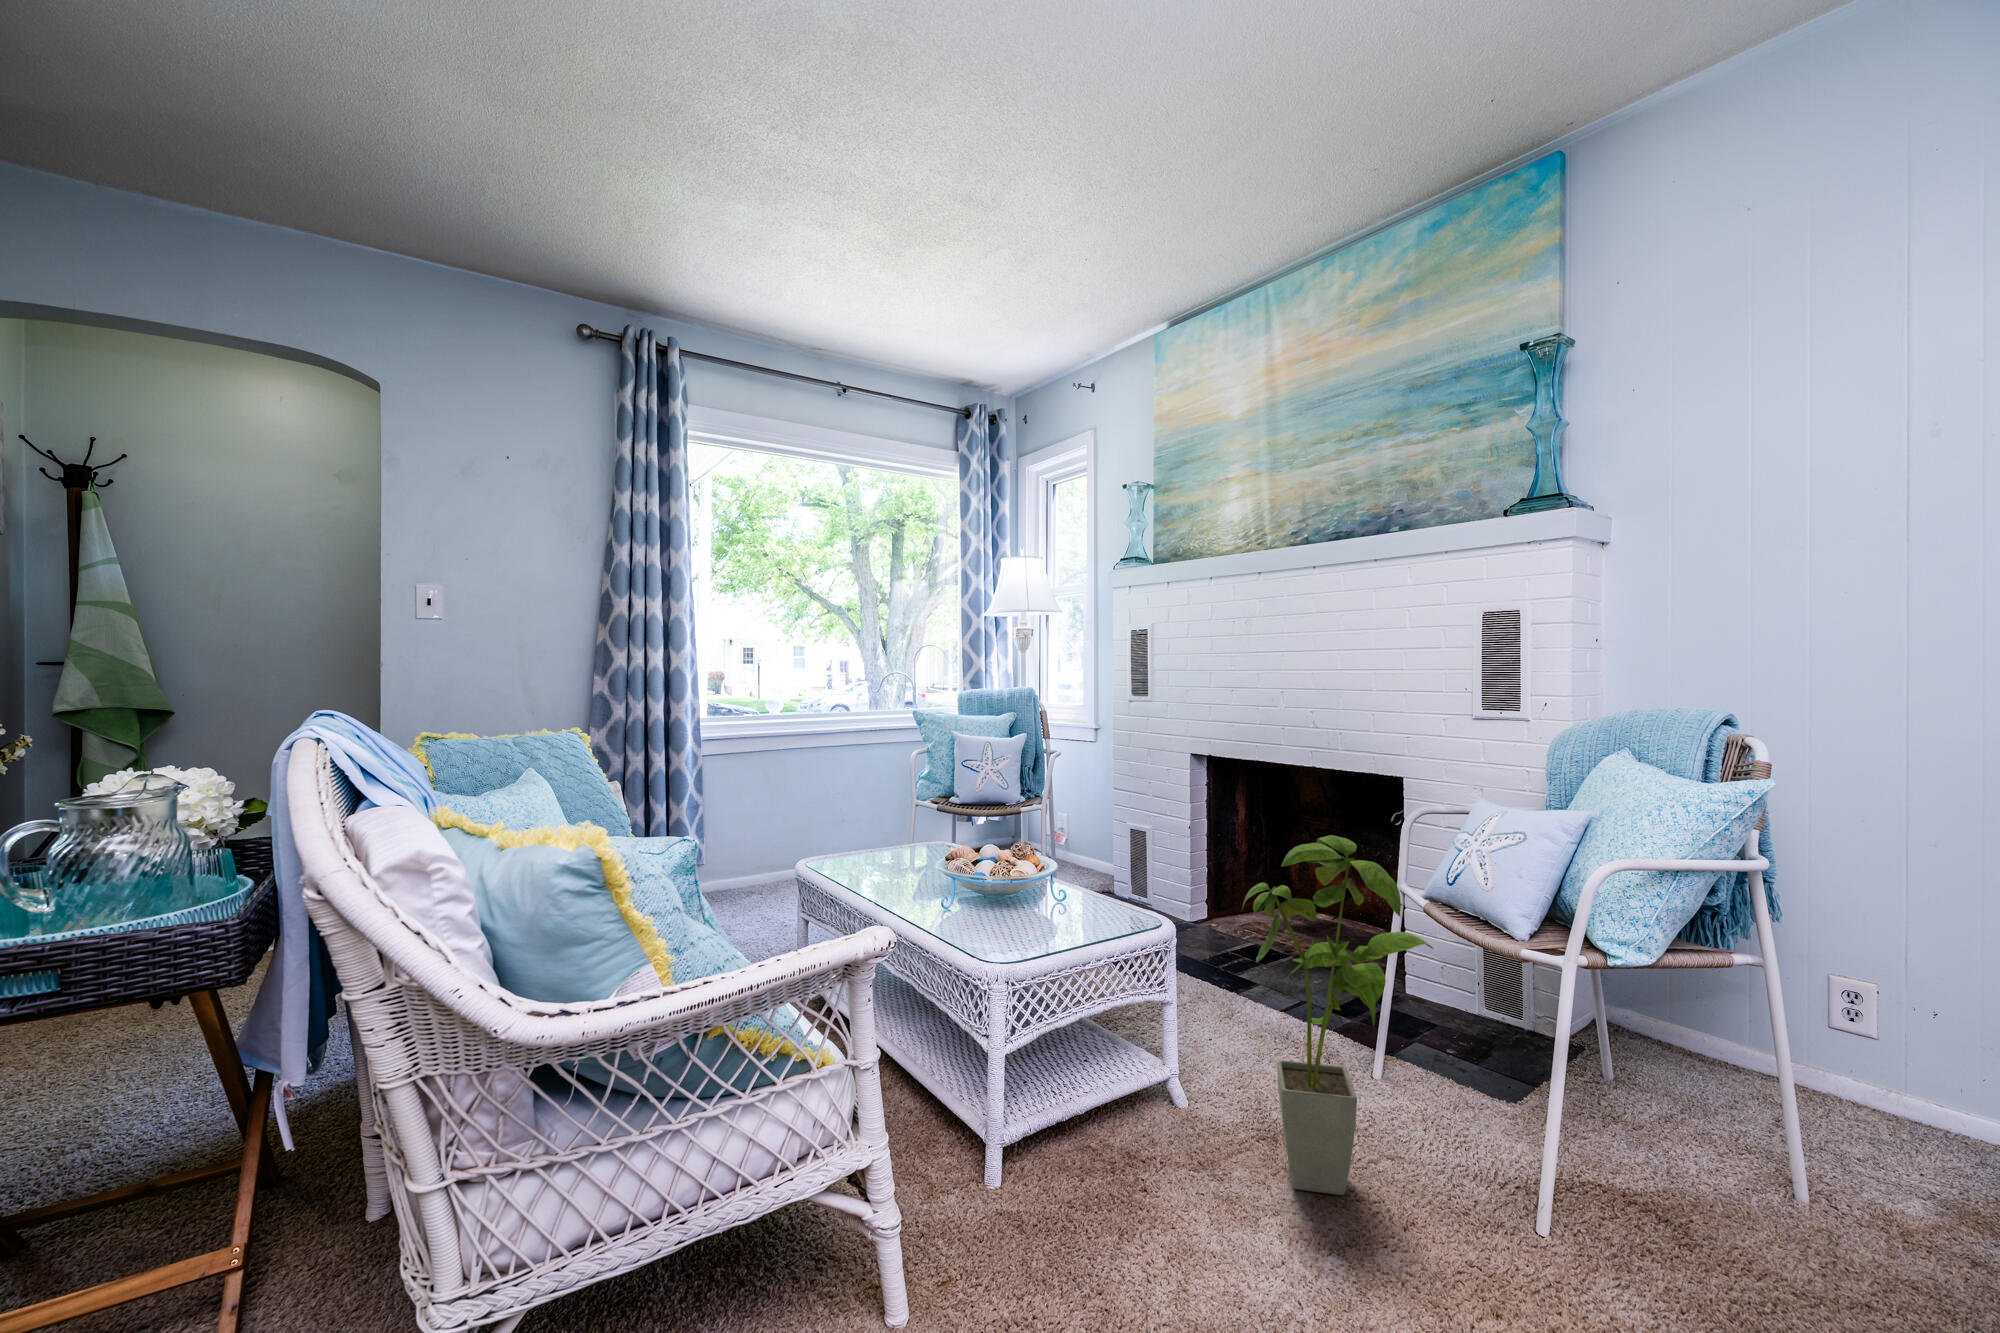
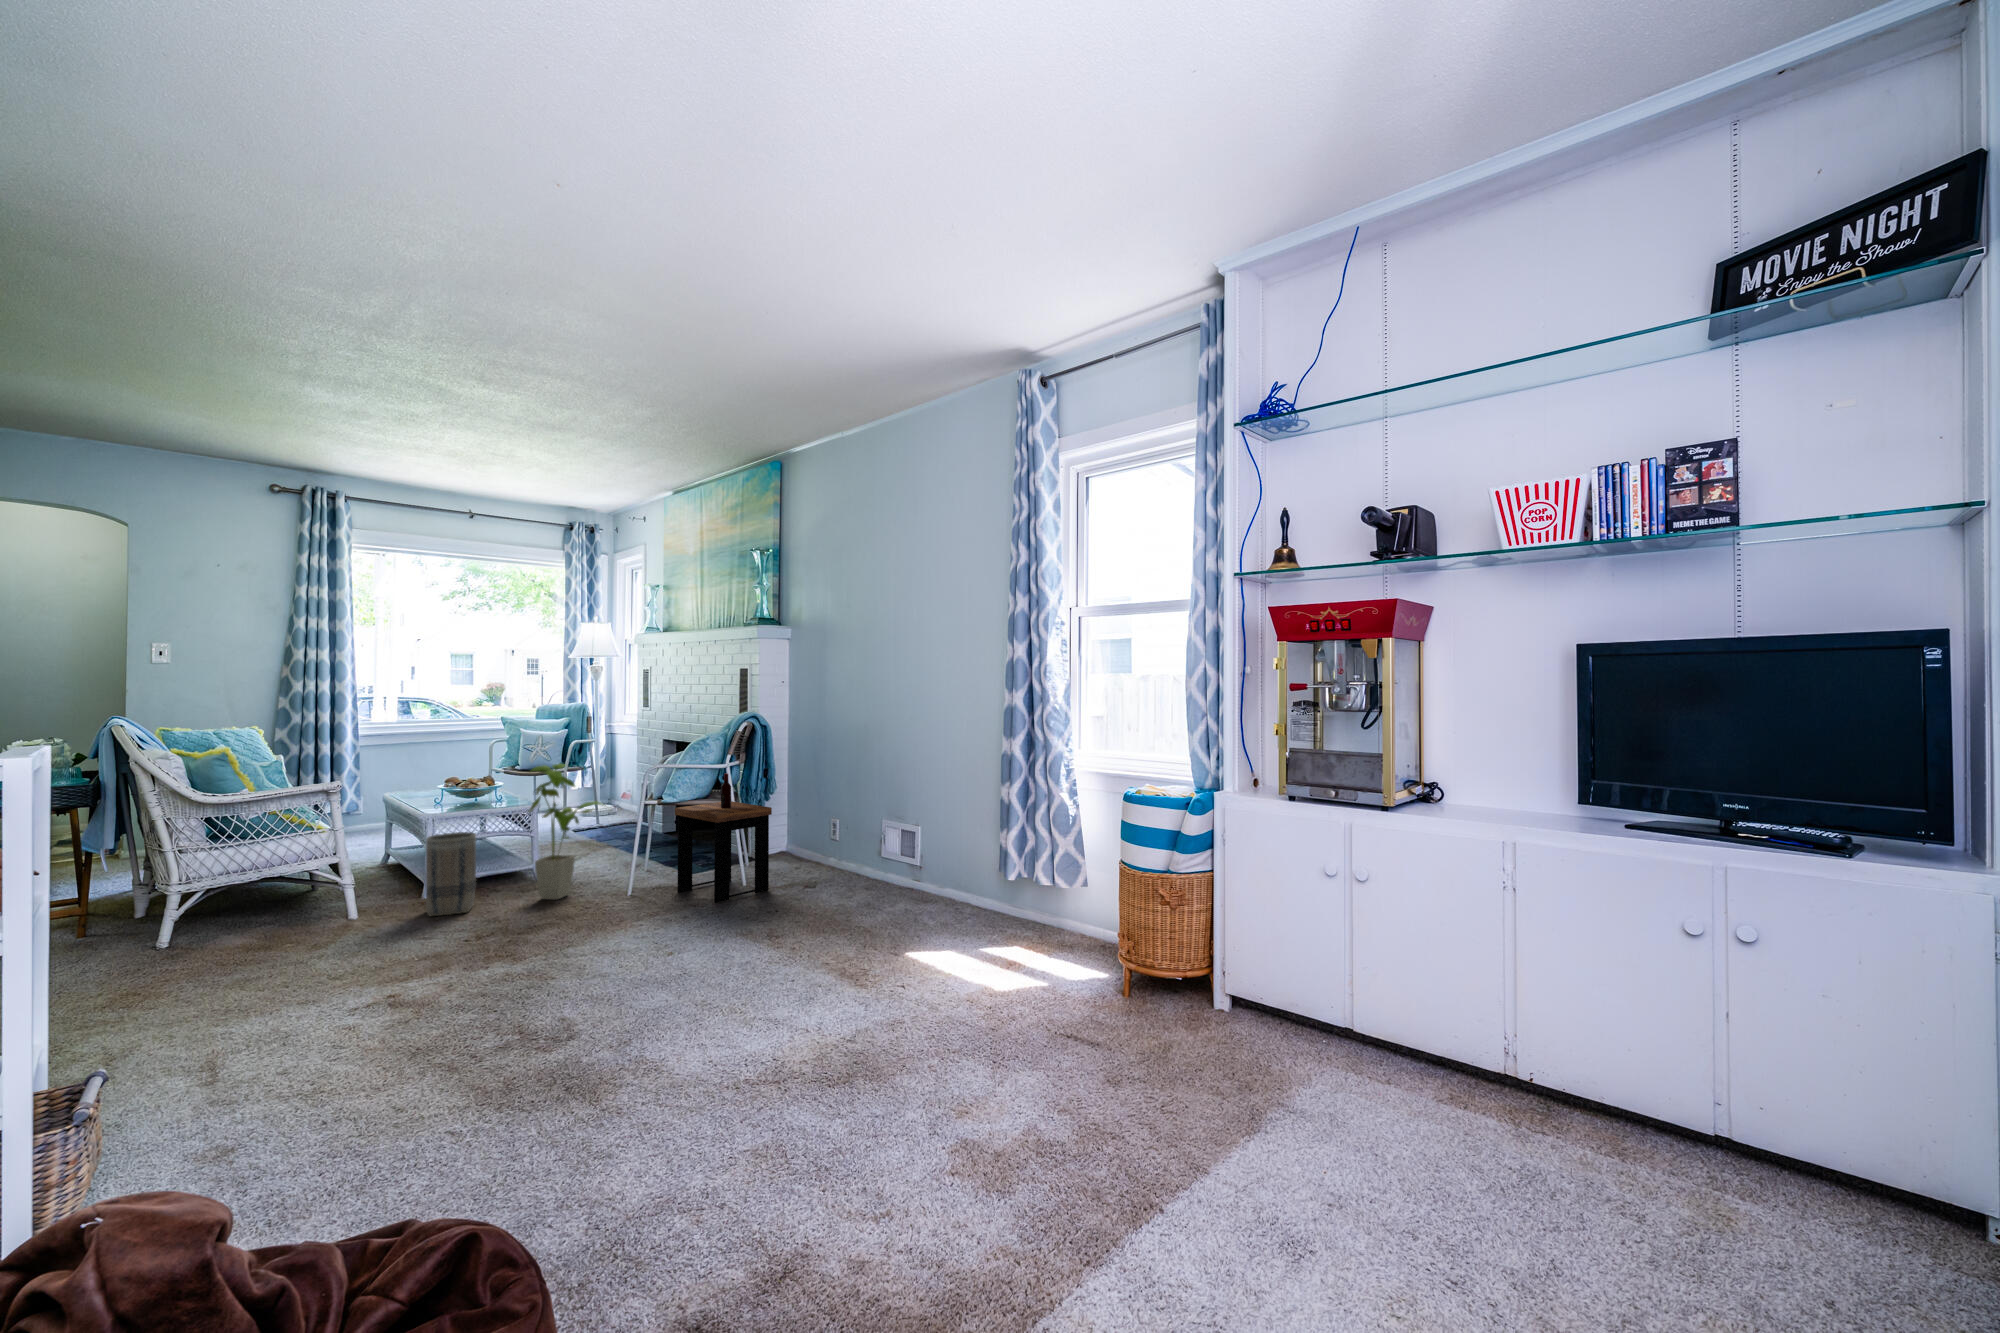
side table: none [1602,869,1900,1274] -> present [675,773,772,903]
basket: none [1062,1012,1181,1271] -> present [426,832,476,916]

